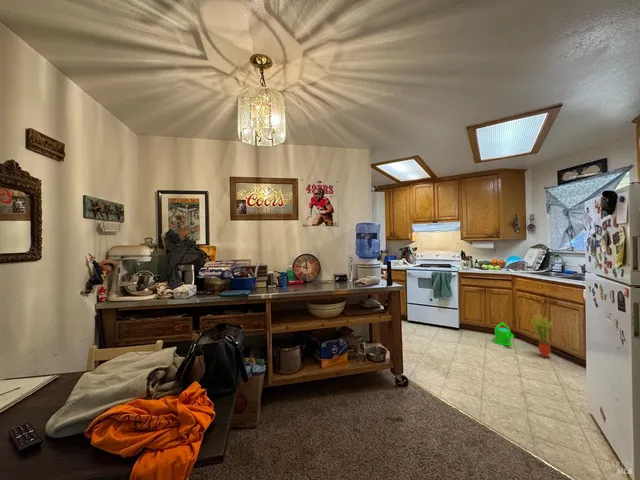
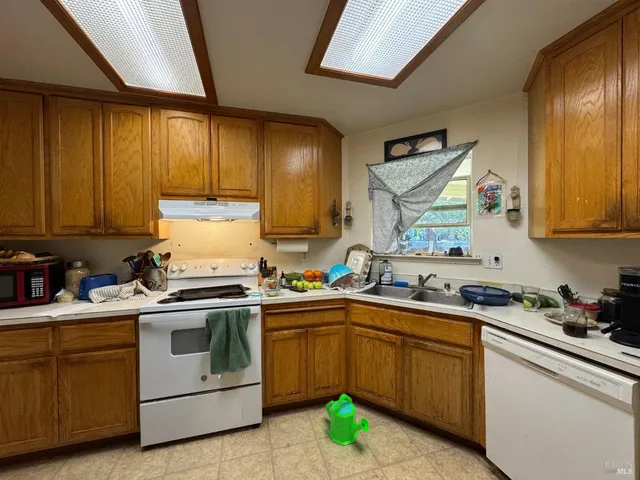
potted plant: present [532,314,552,357] -> none [395,371,431,451]

